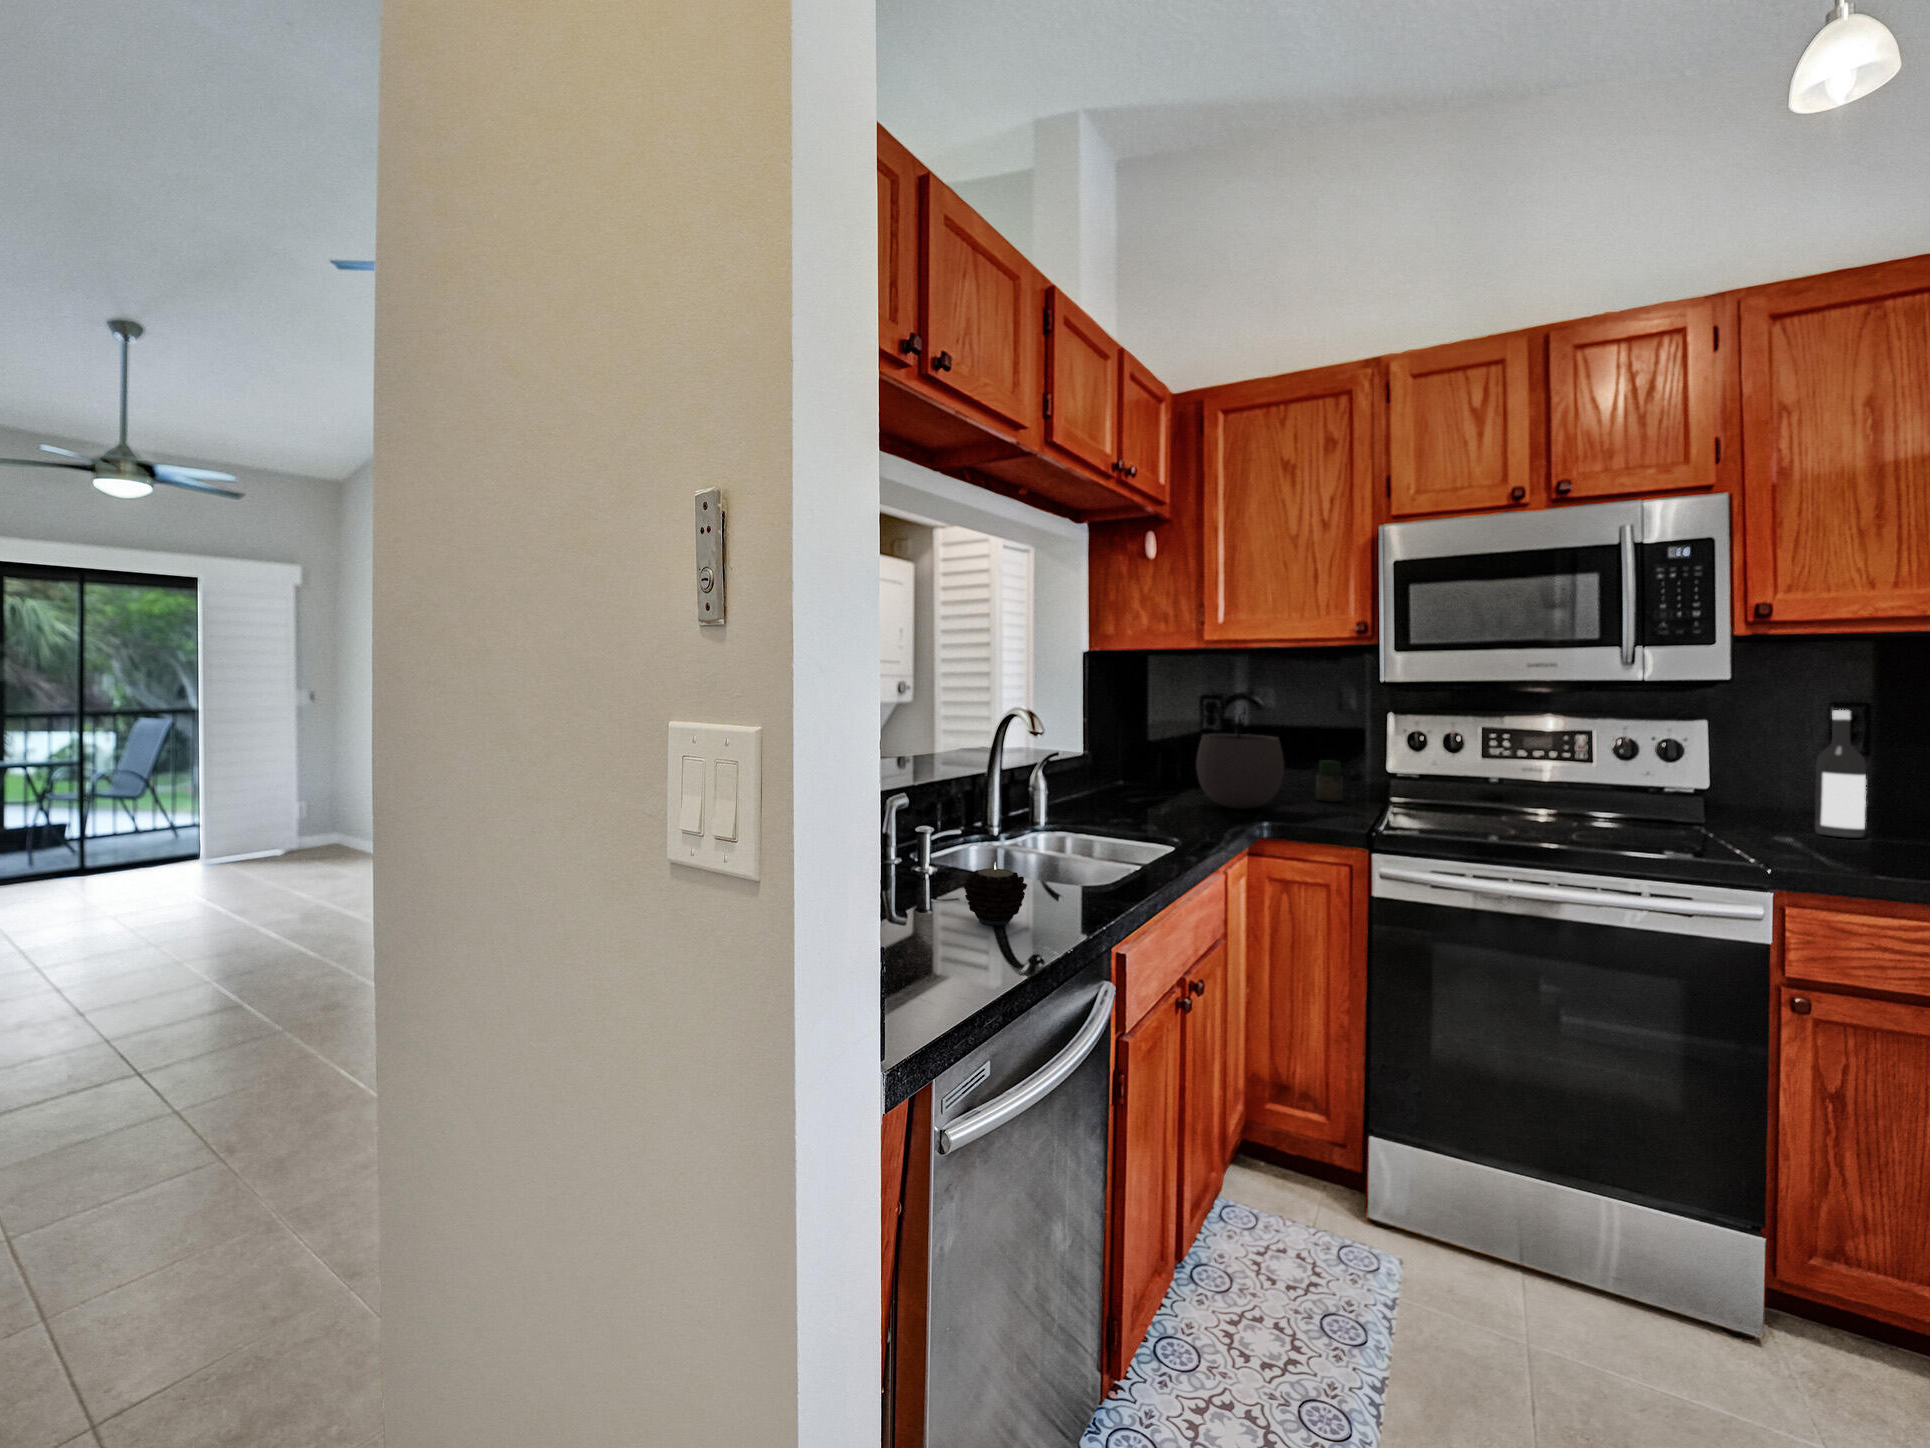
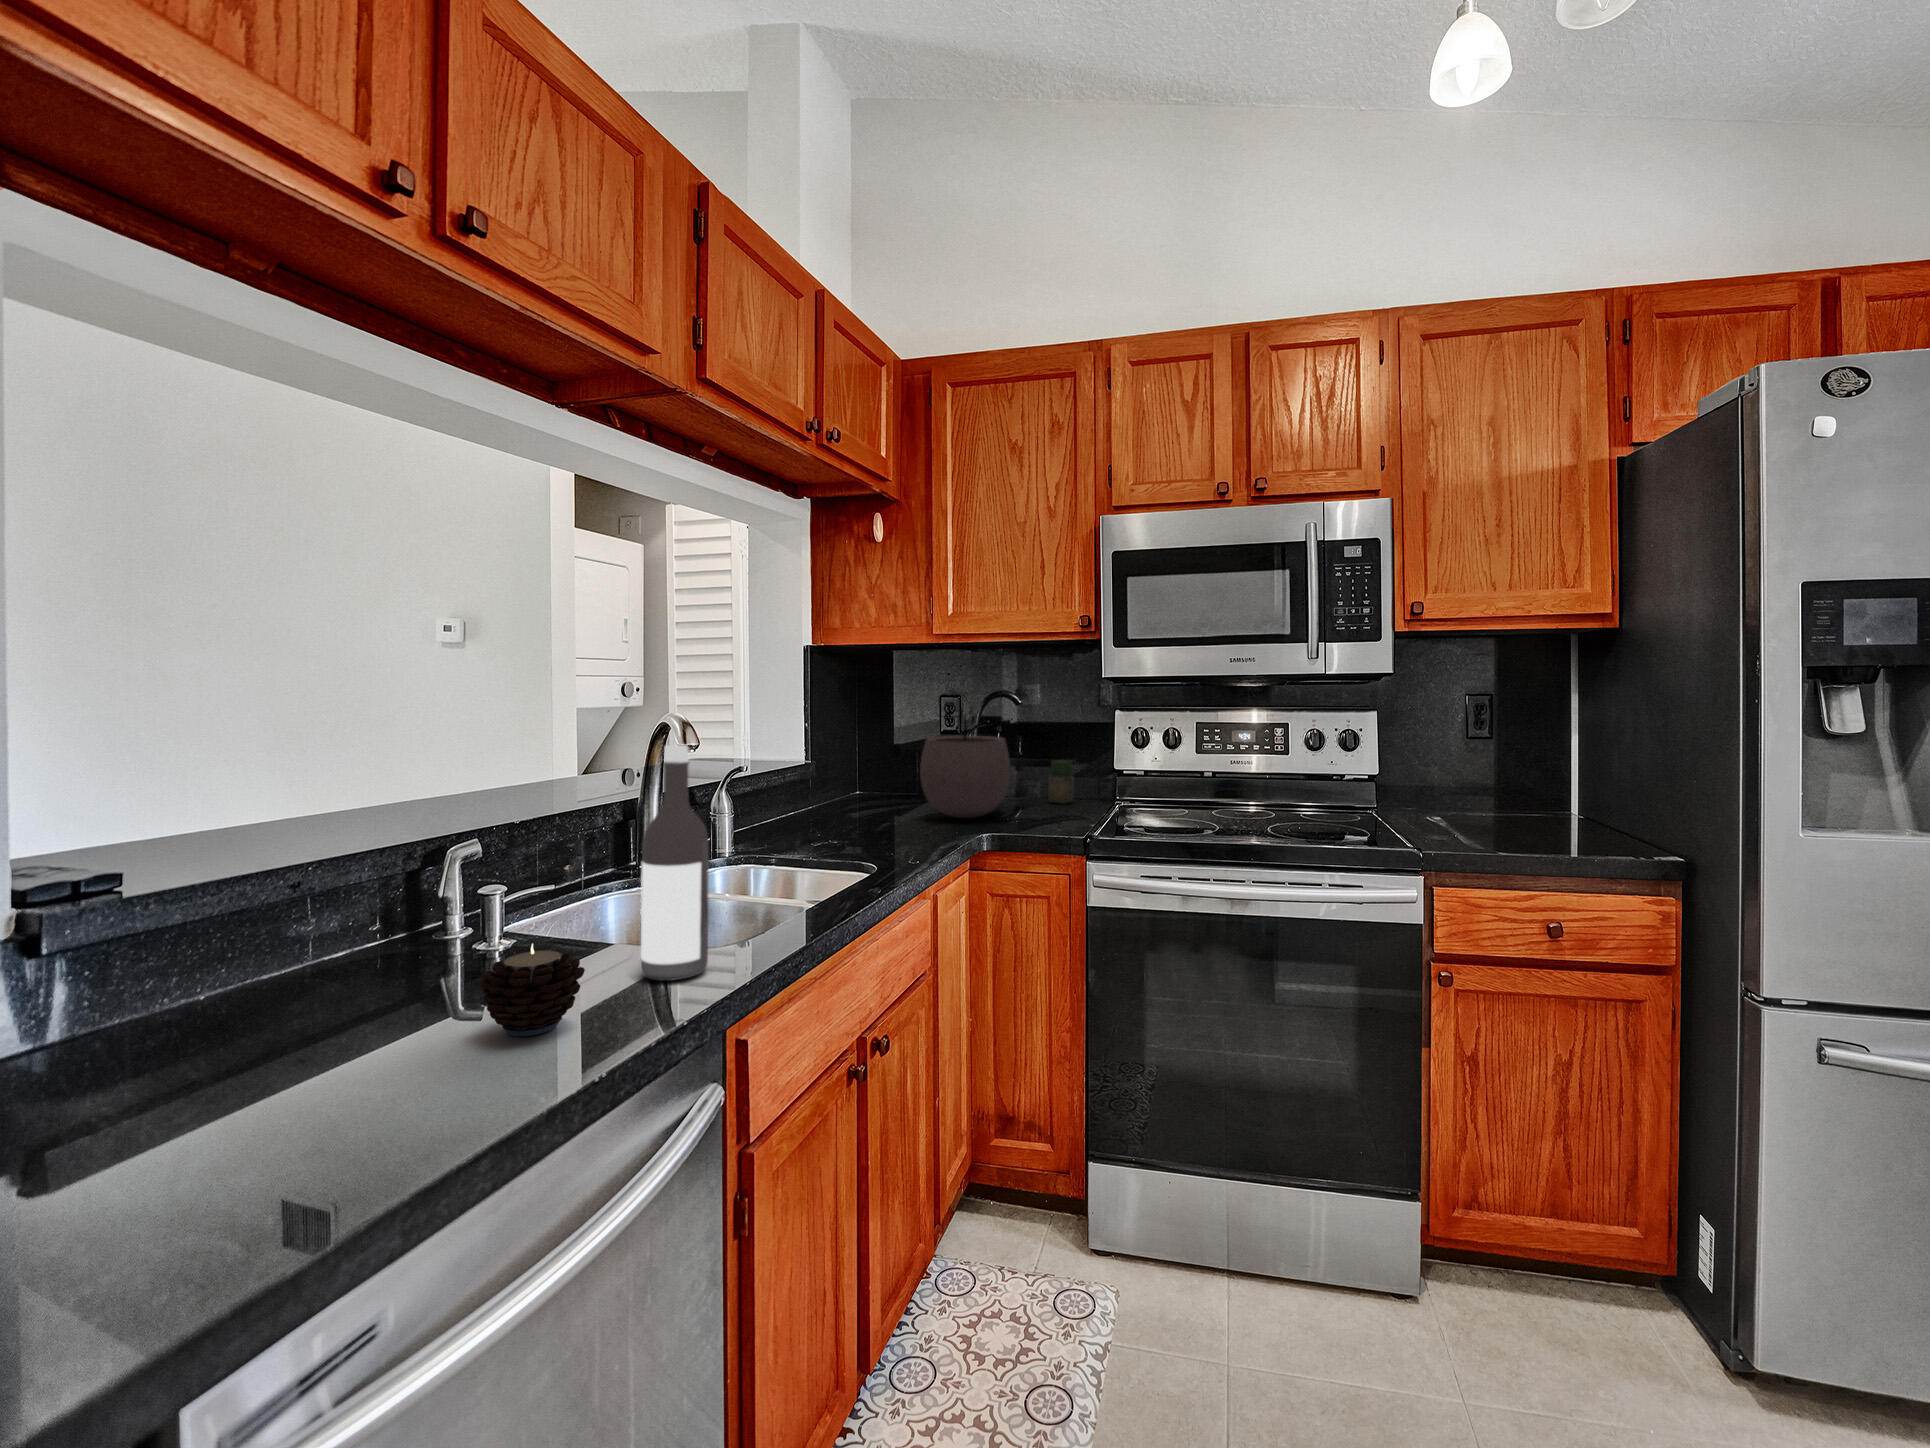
wine bottle: present [1815,710,1866,838] -> present [641,745,709,981]

